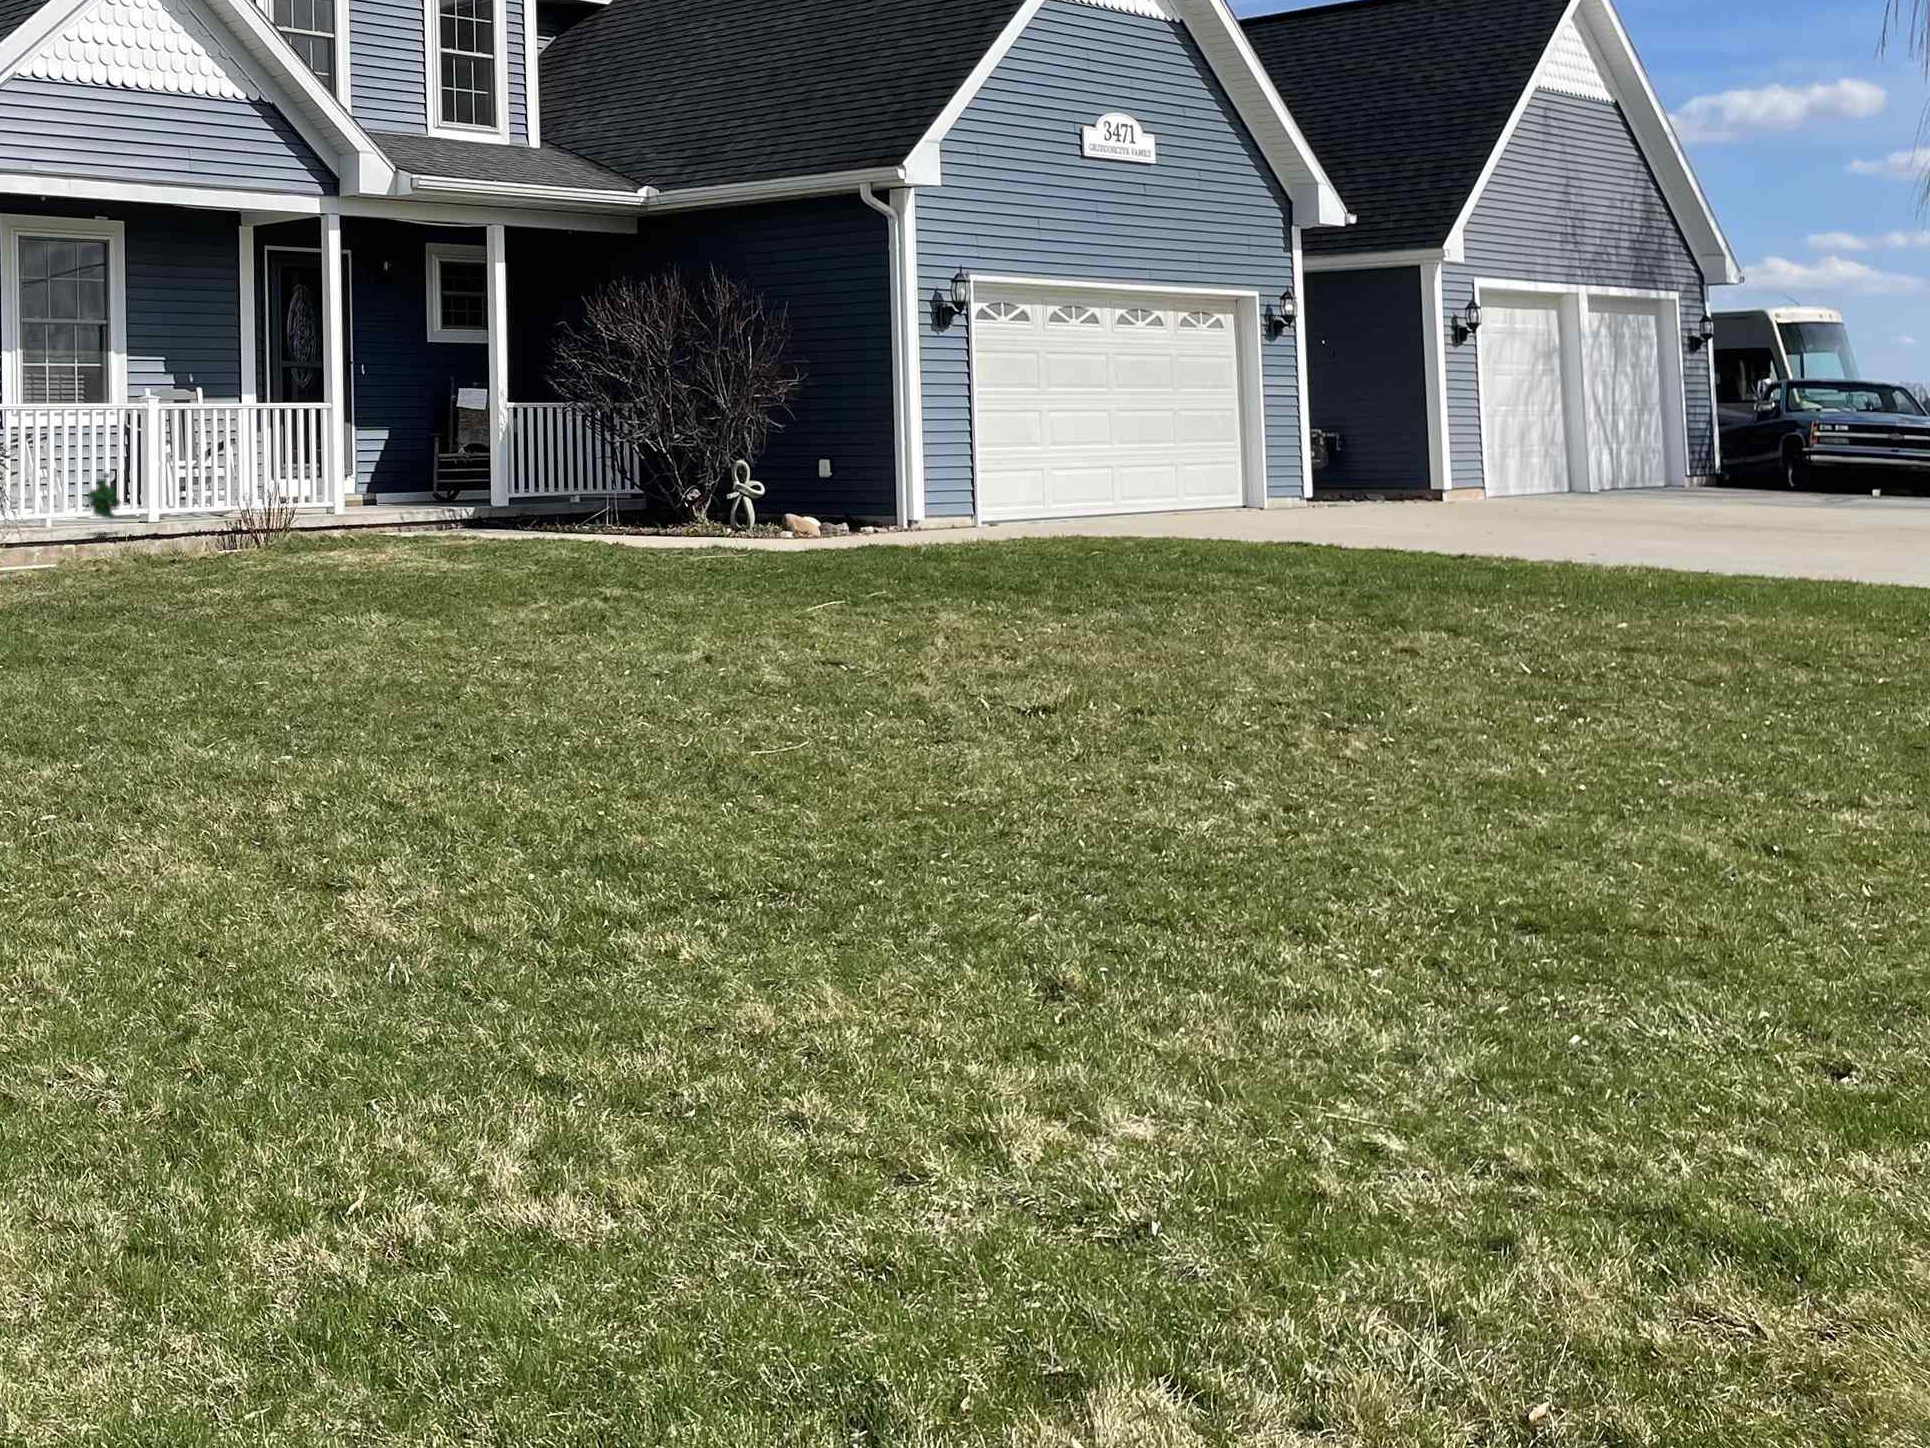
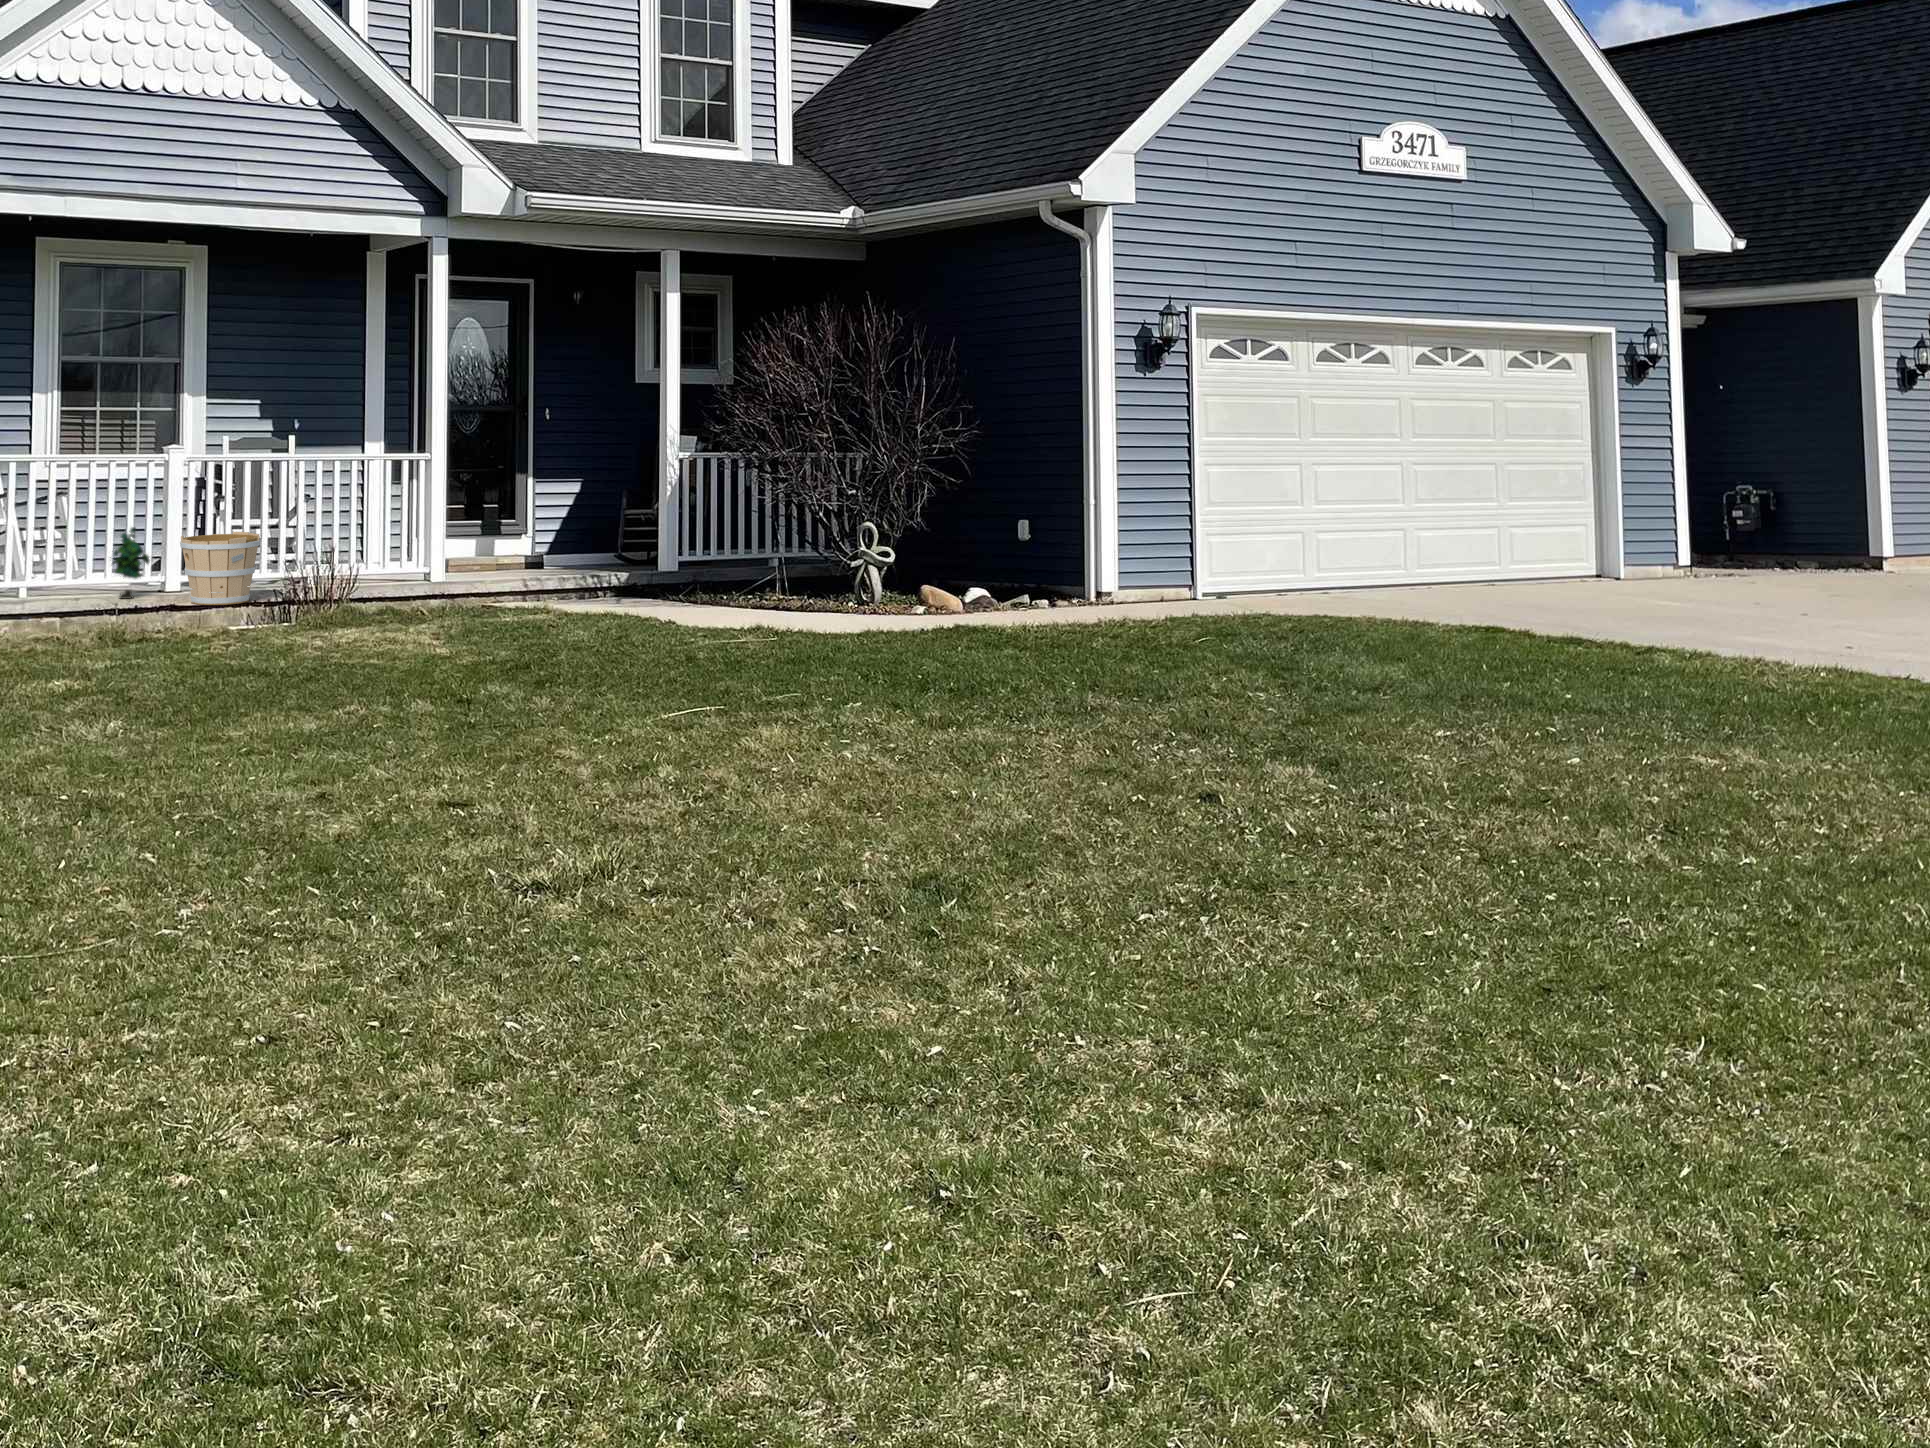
wooden bucket: none [155,476,226,541] -> present [180,532,261,605]

